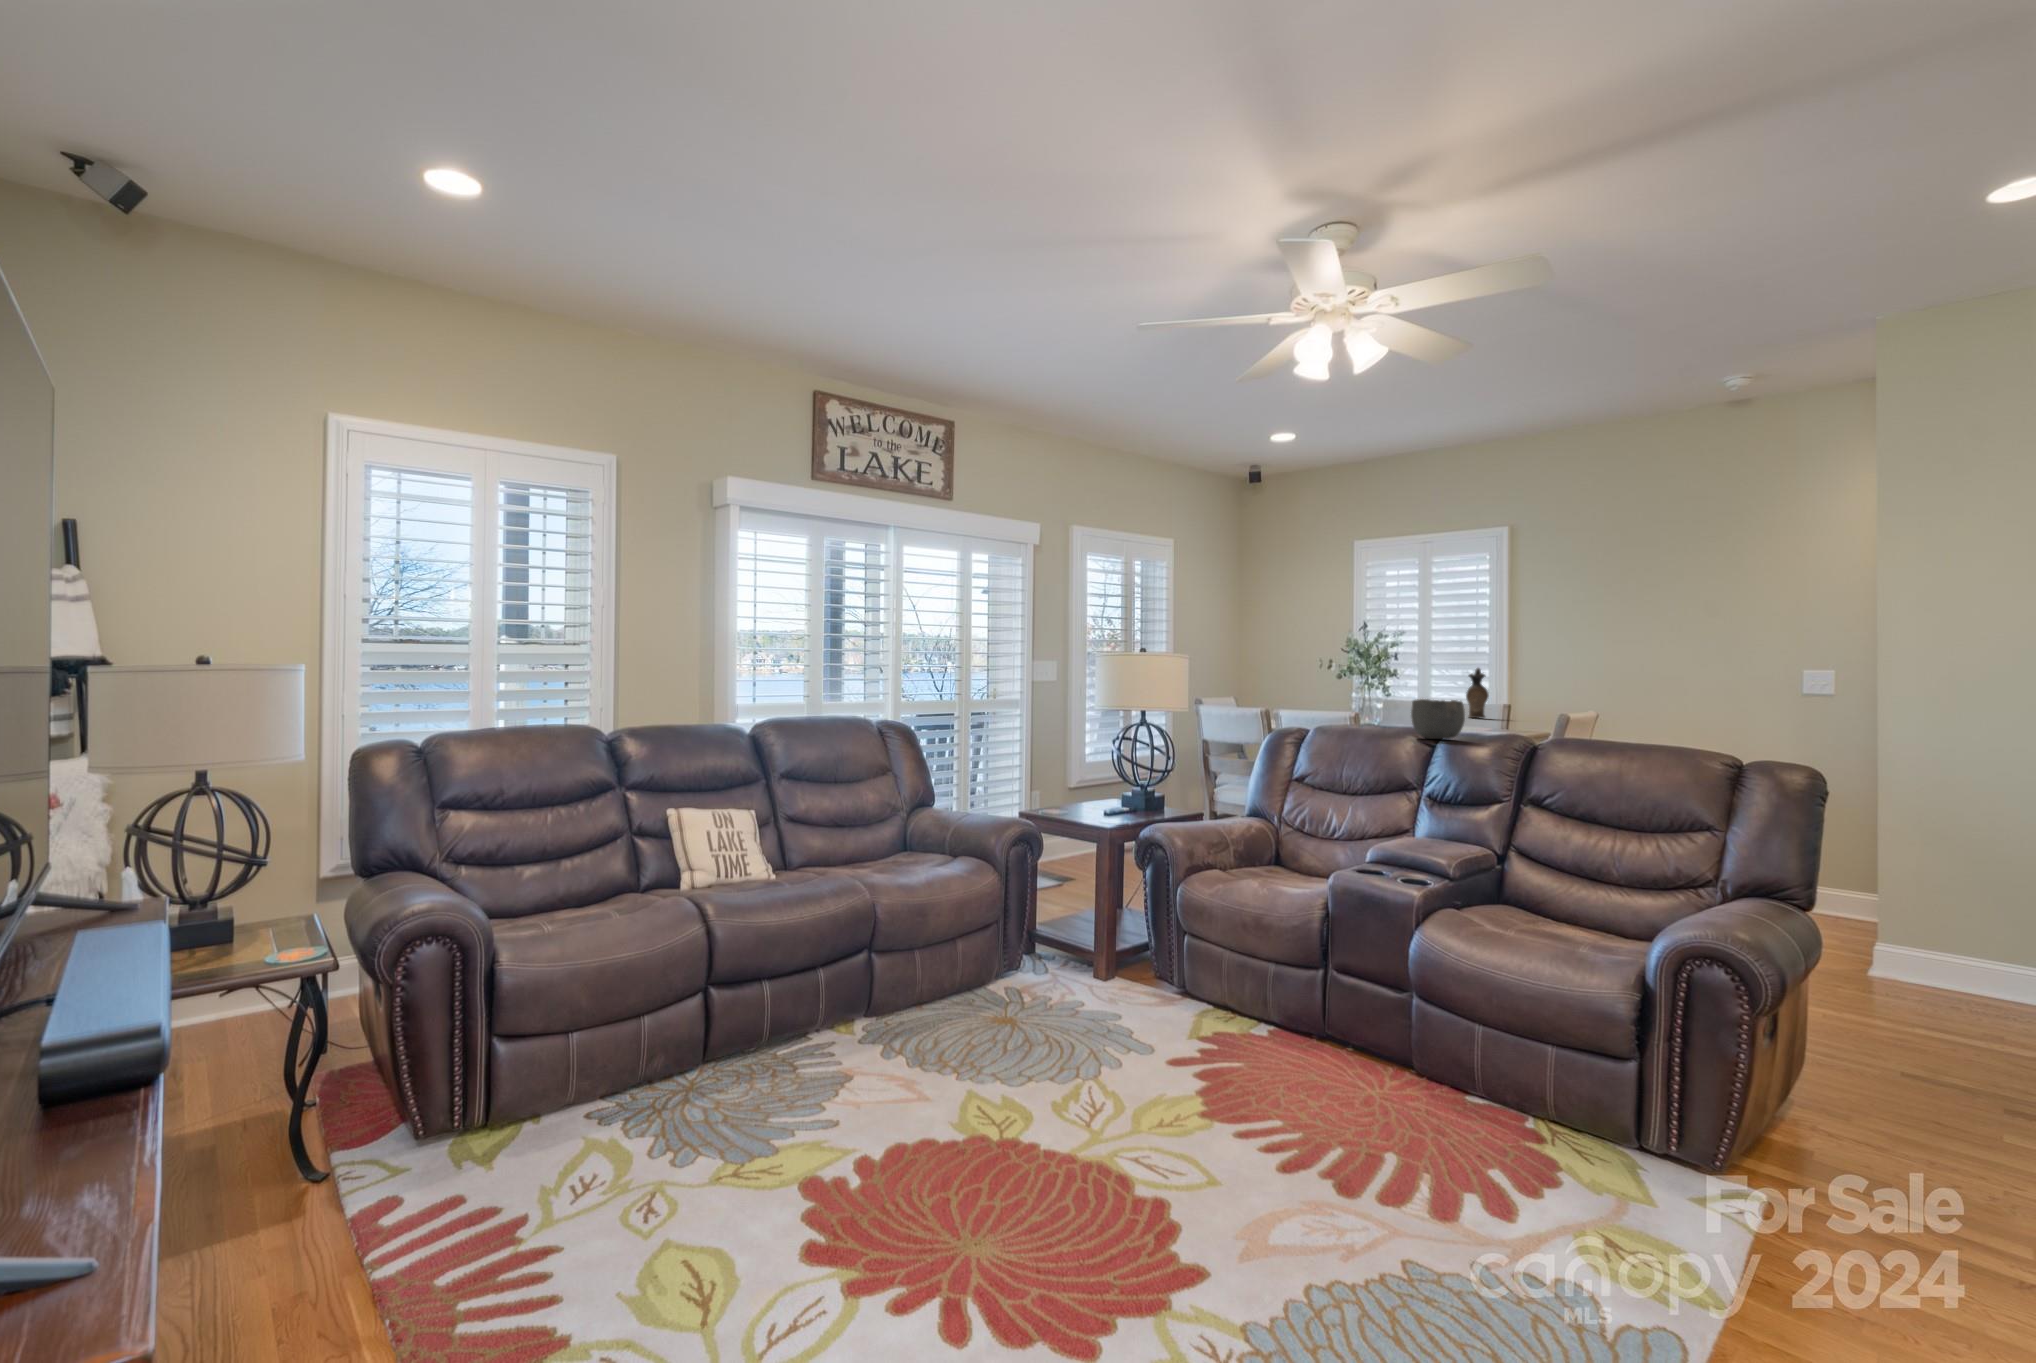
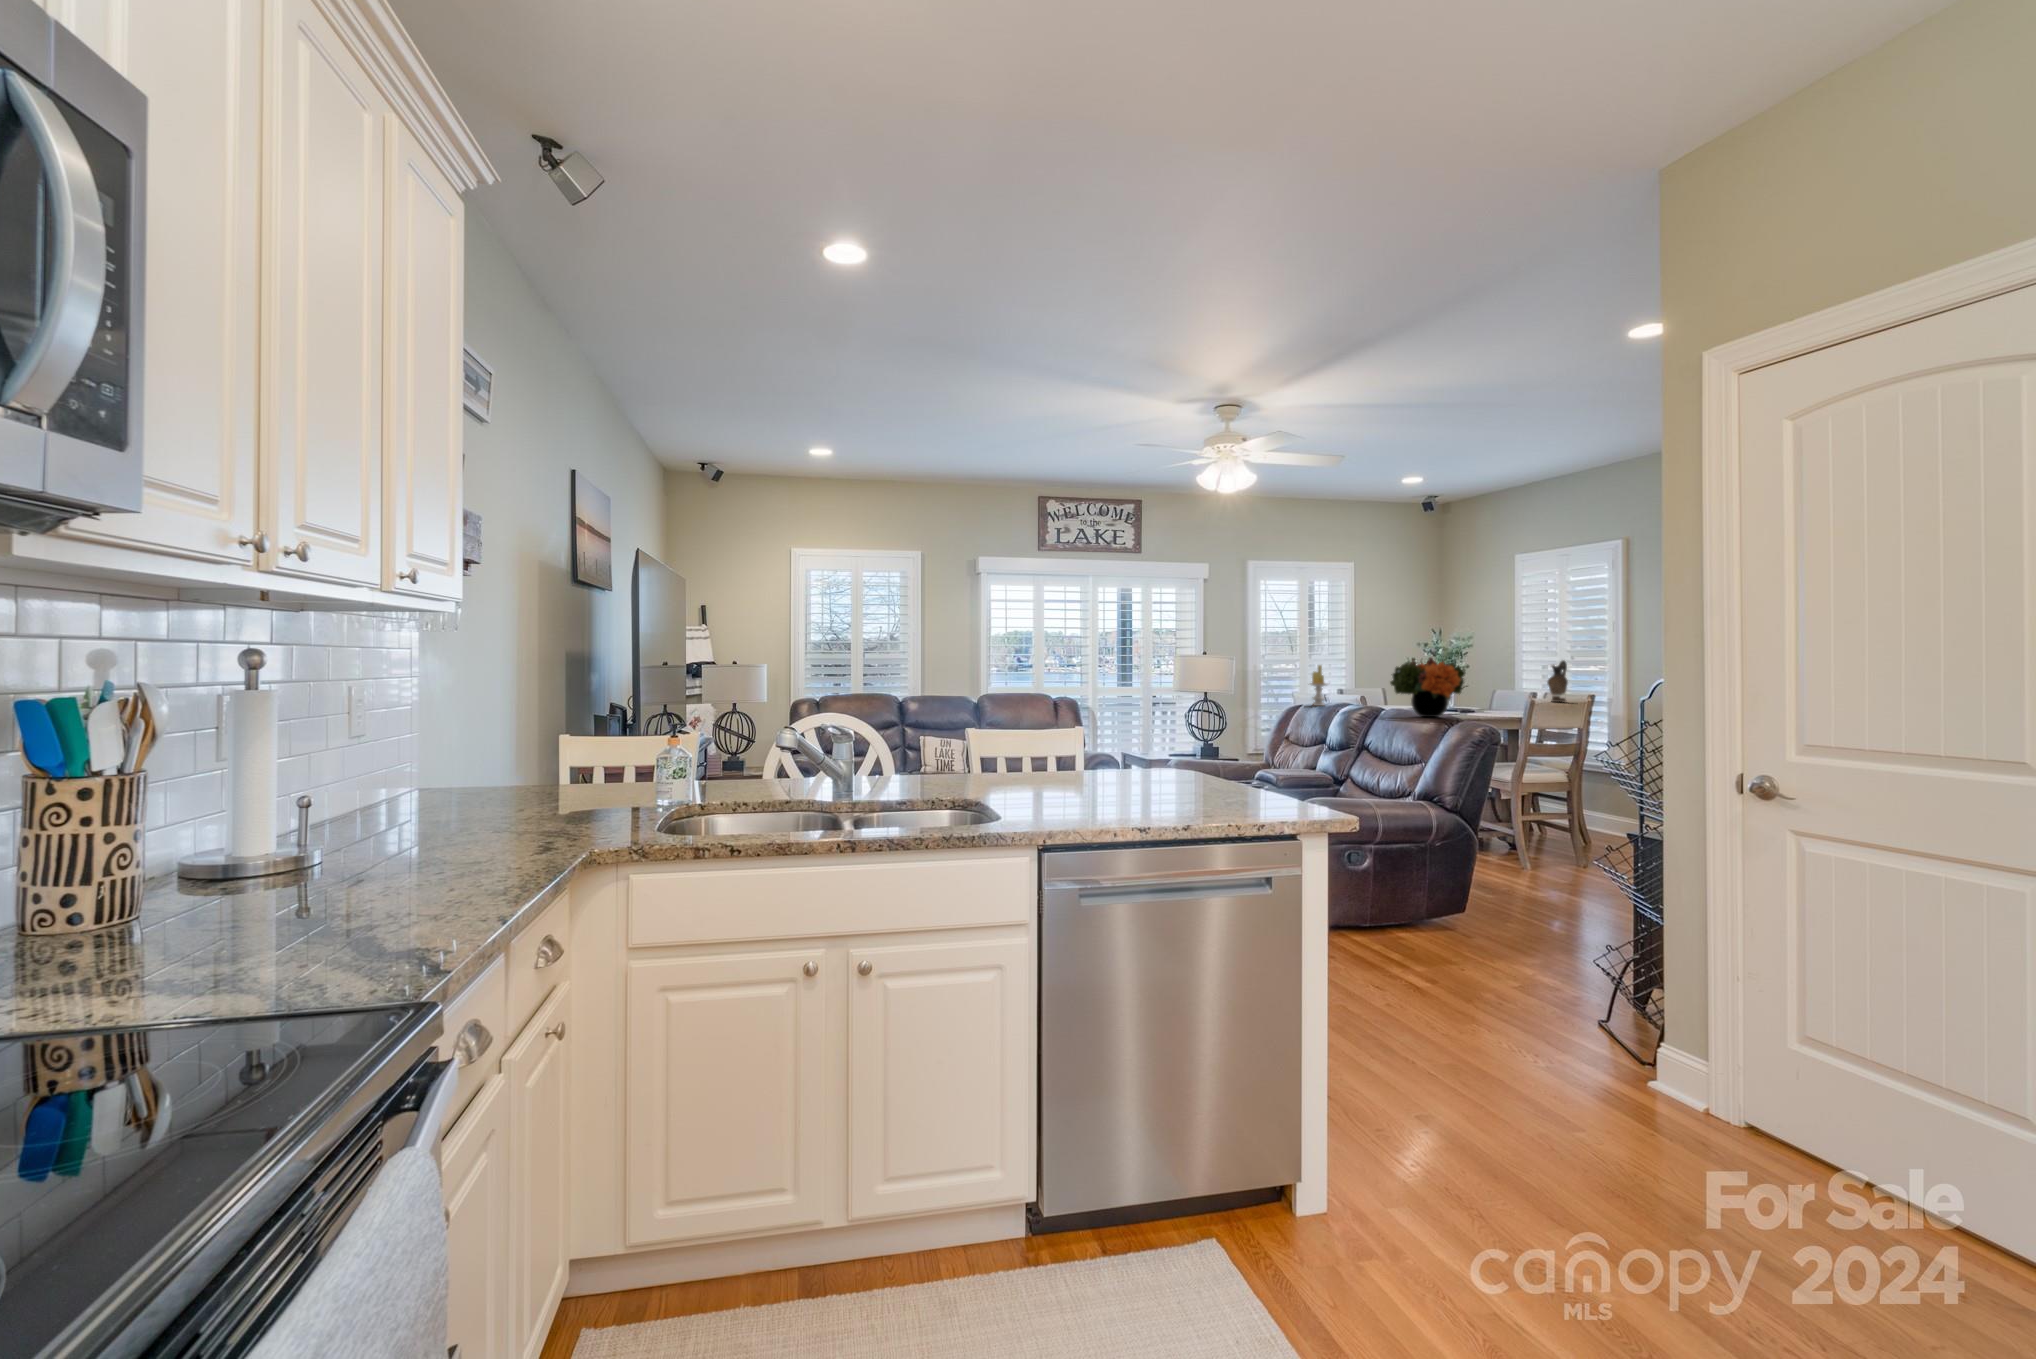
flower arrangement: none [1571,661,1695,754] -> present [1390,657,1465,717]
candle: none [1349,672,1382,735] -> present [1310,665,1327,706]
bowl: present [1411,699,1465,739] -> none [1334,683,1369,708]

